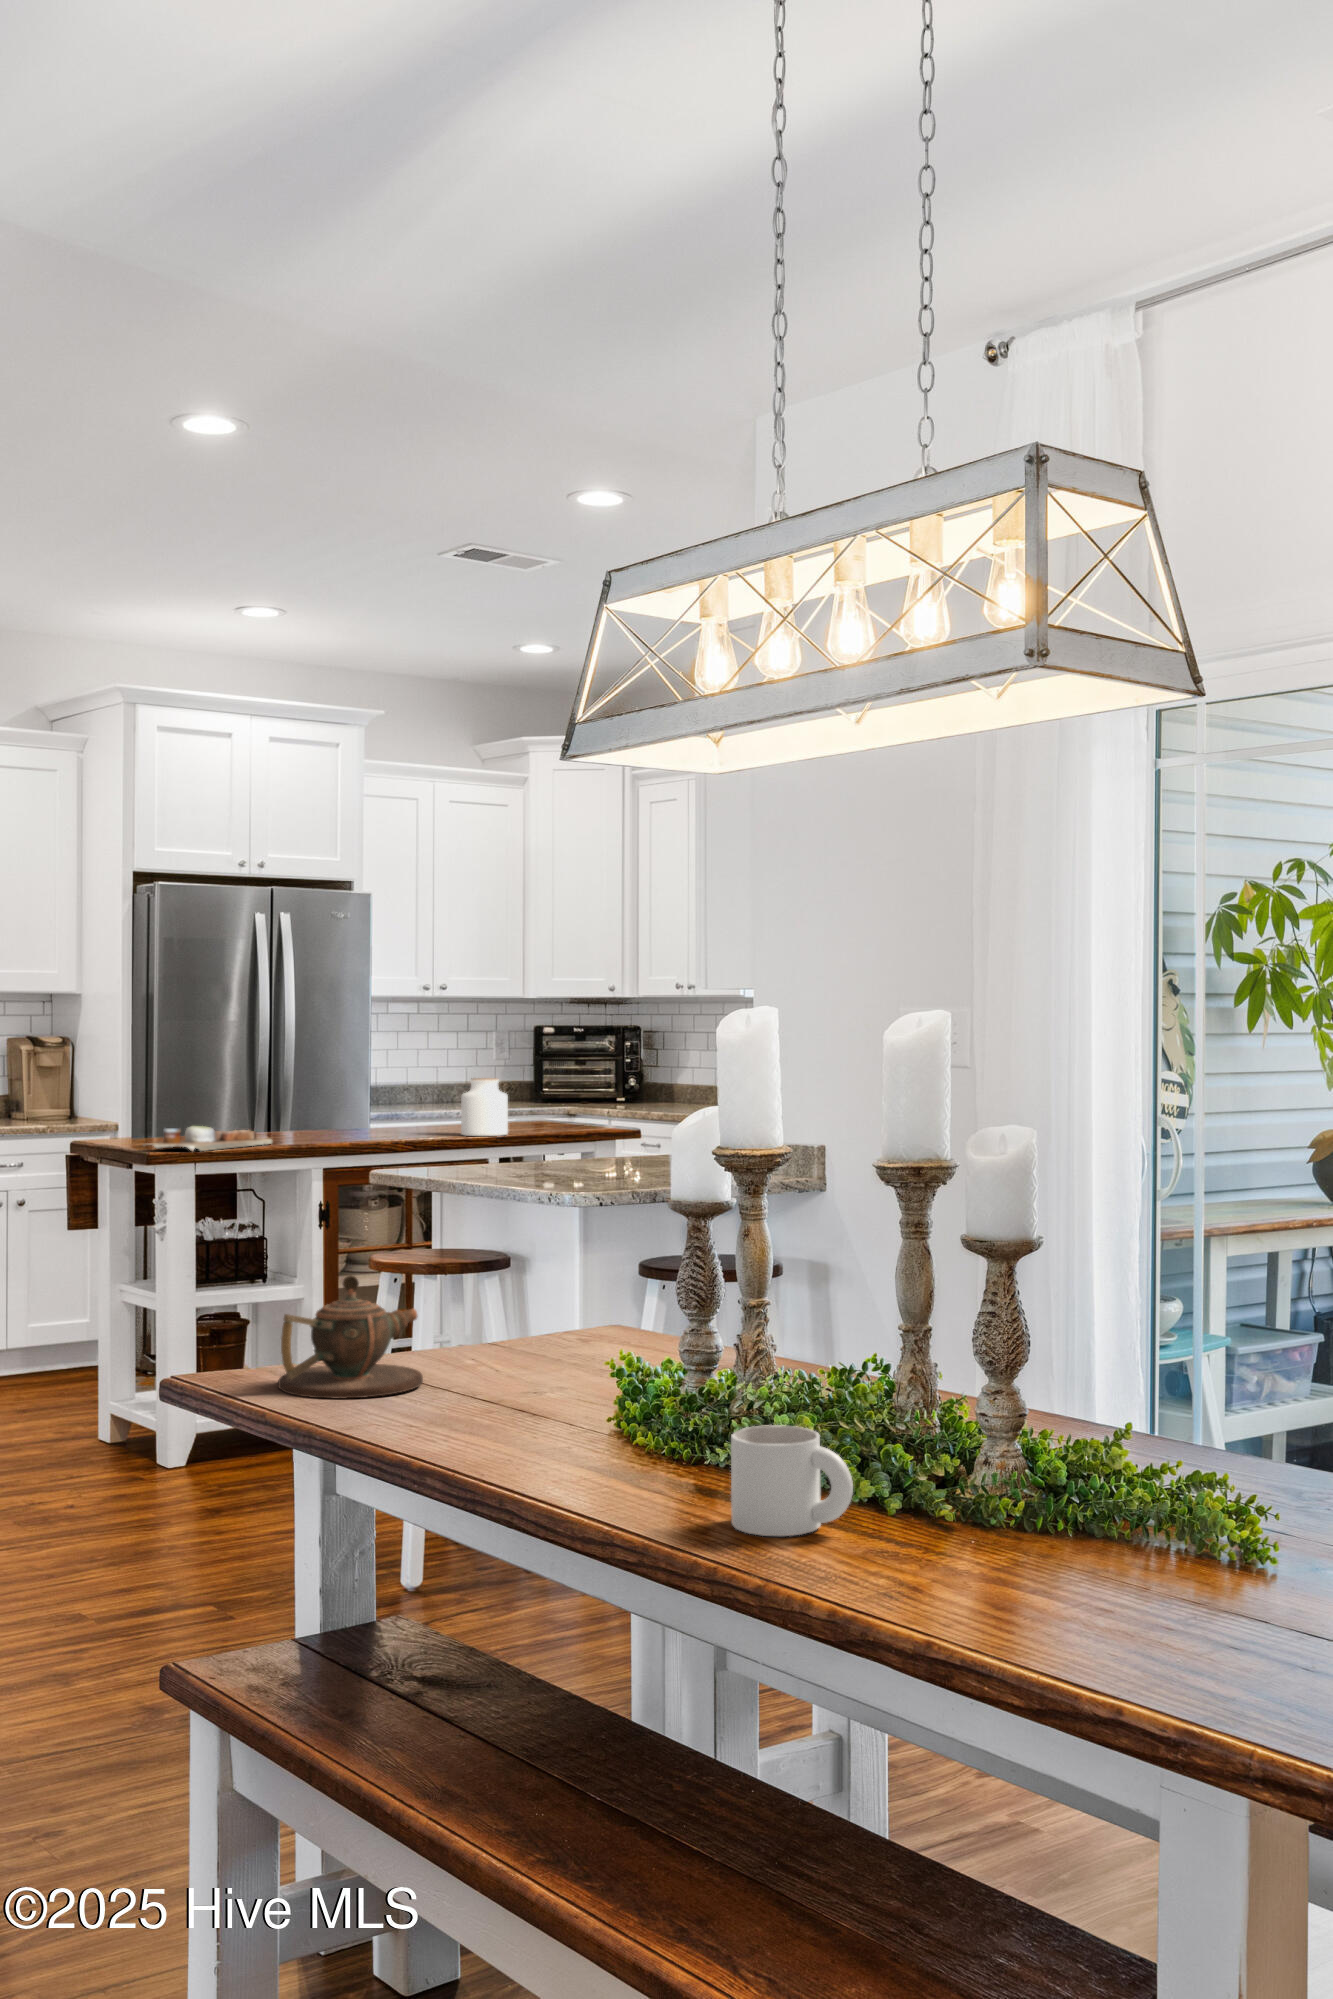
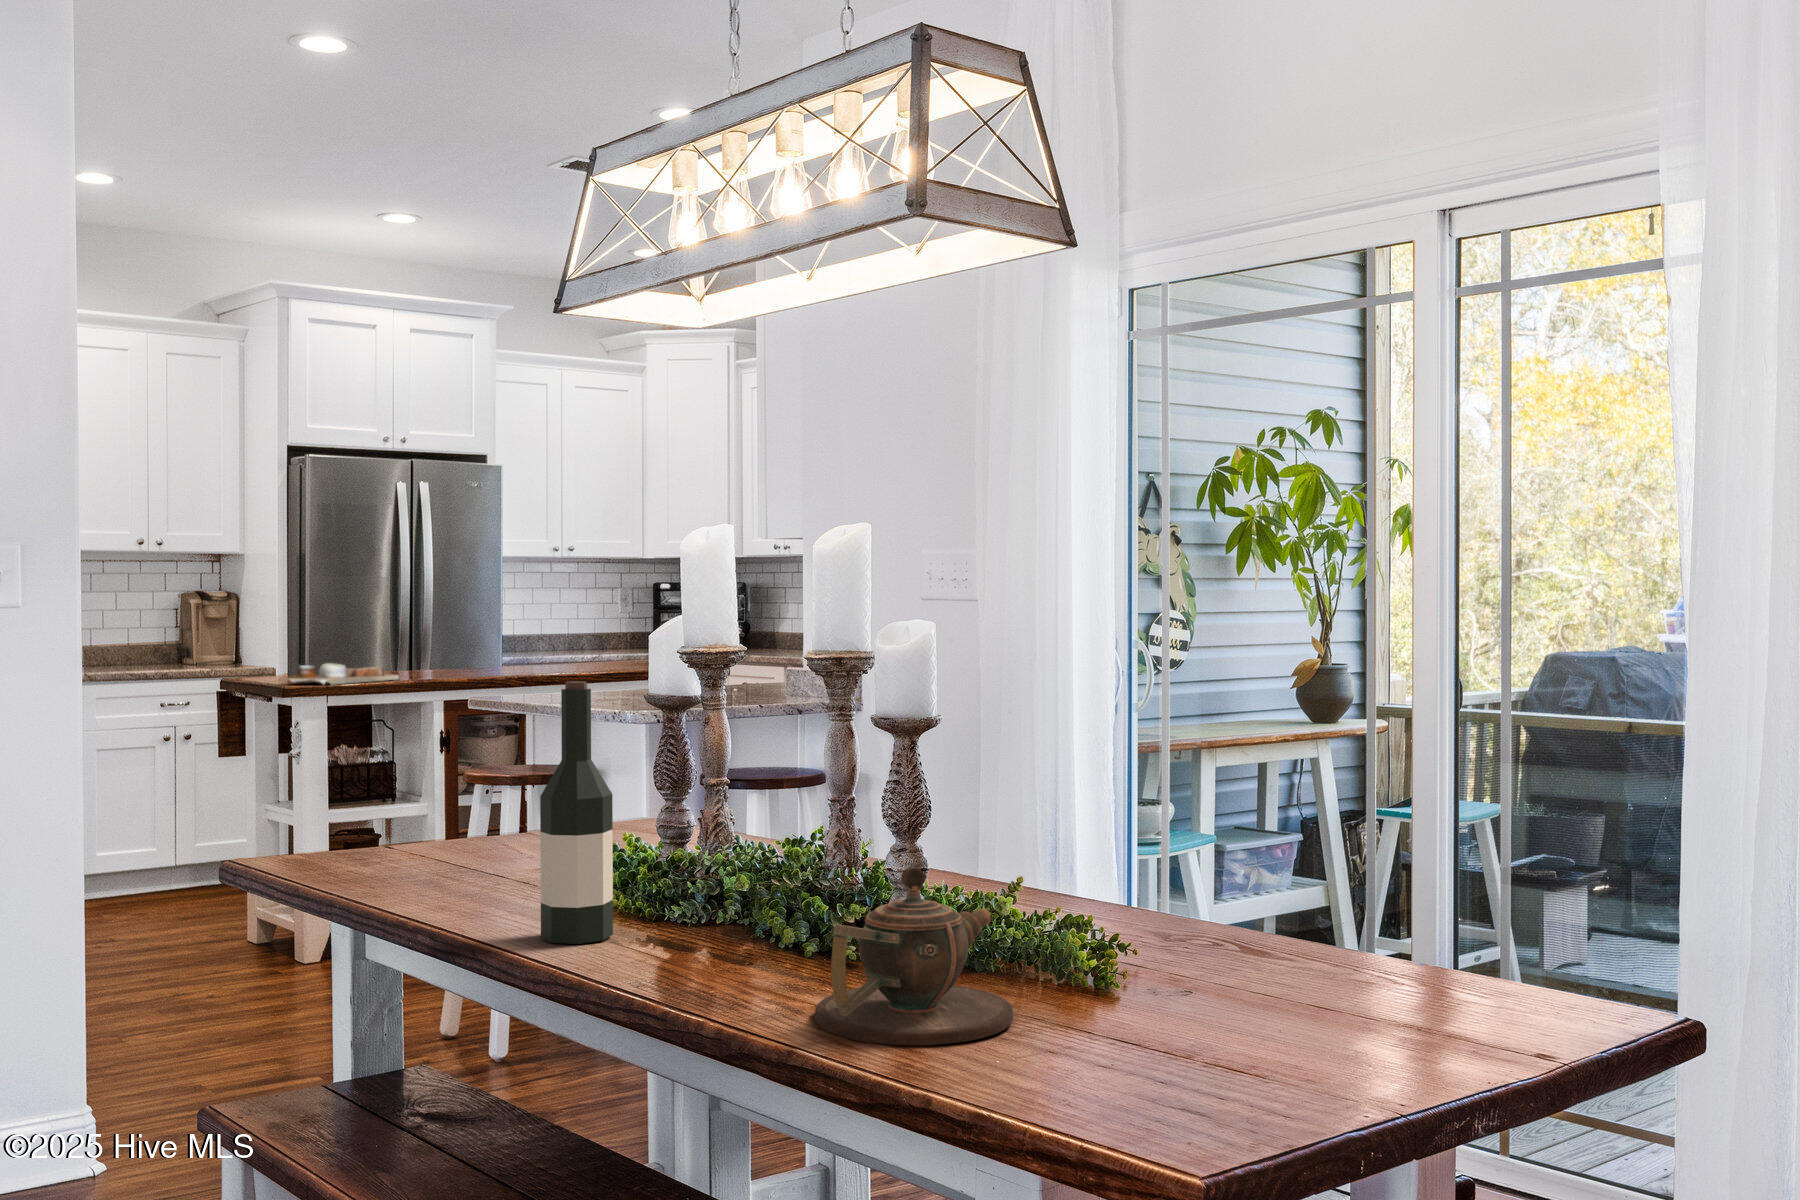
jar: present [461,1078,508,1136] -> none [570,624,611,673]
wine bottle: none [573,1192,654,1494] -> present [540,682,613,944]
teapot: present [278,1275,423,1399] -> present [815,867,1013,1045]
mug: present [731,1425,853,1536] -> none [664,880,767,974]

